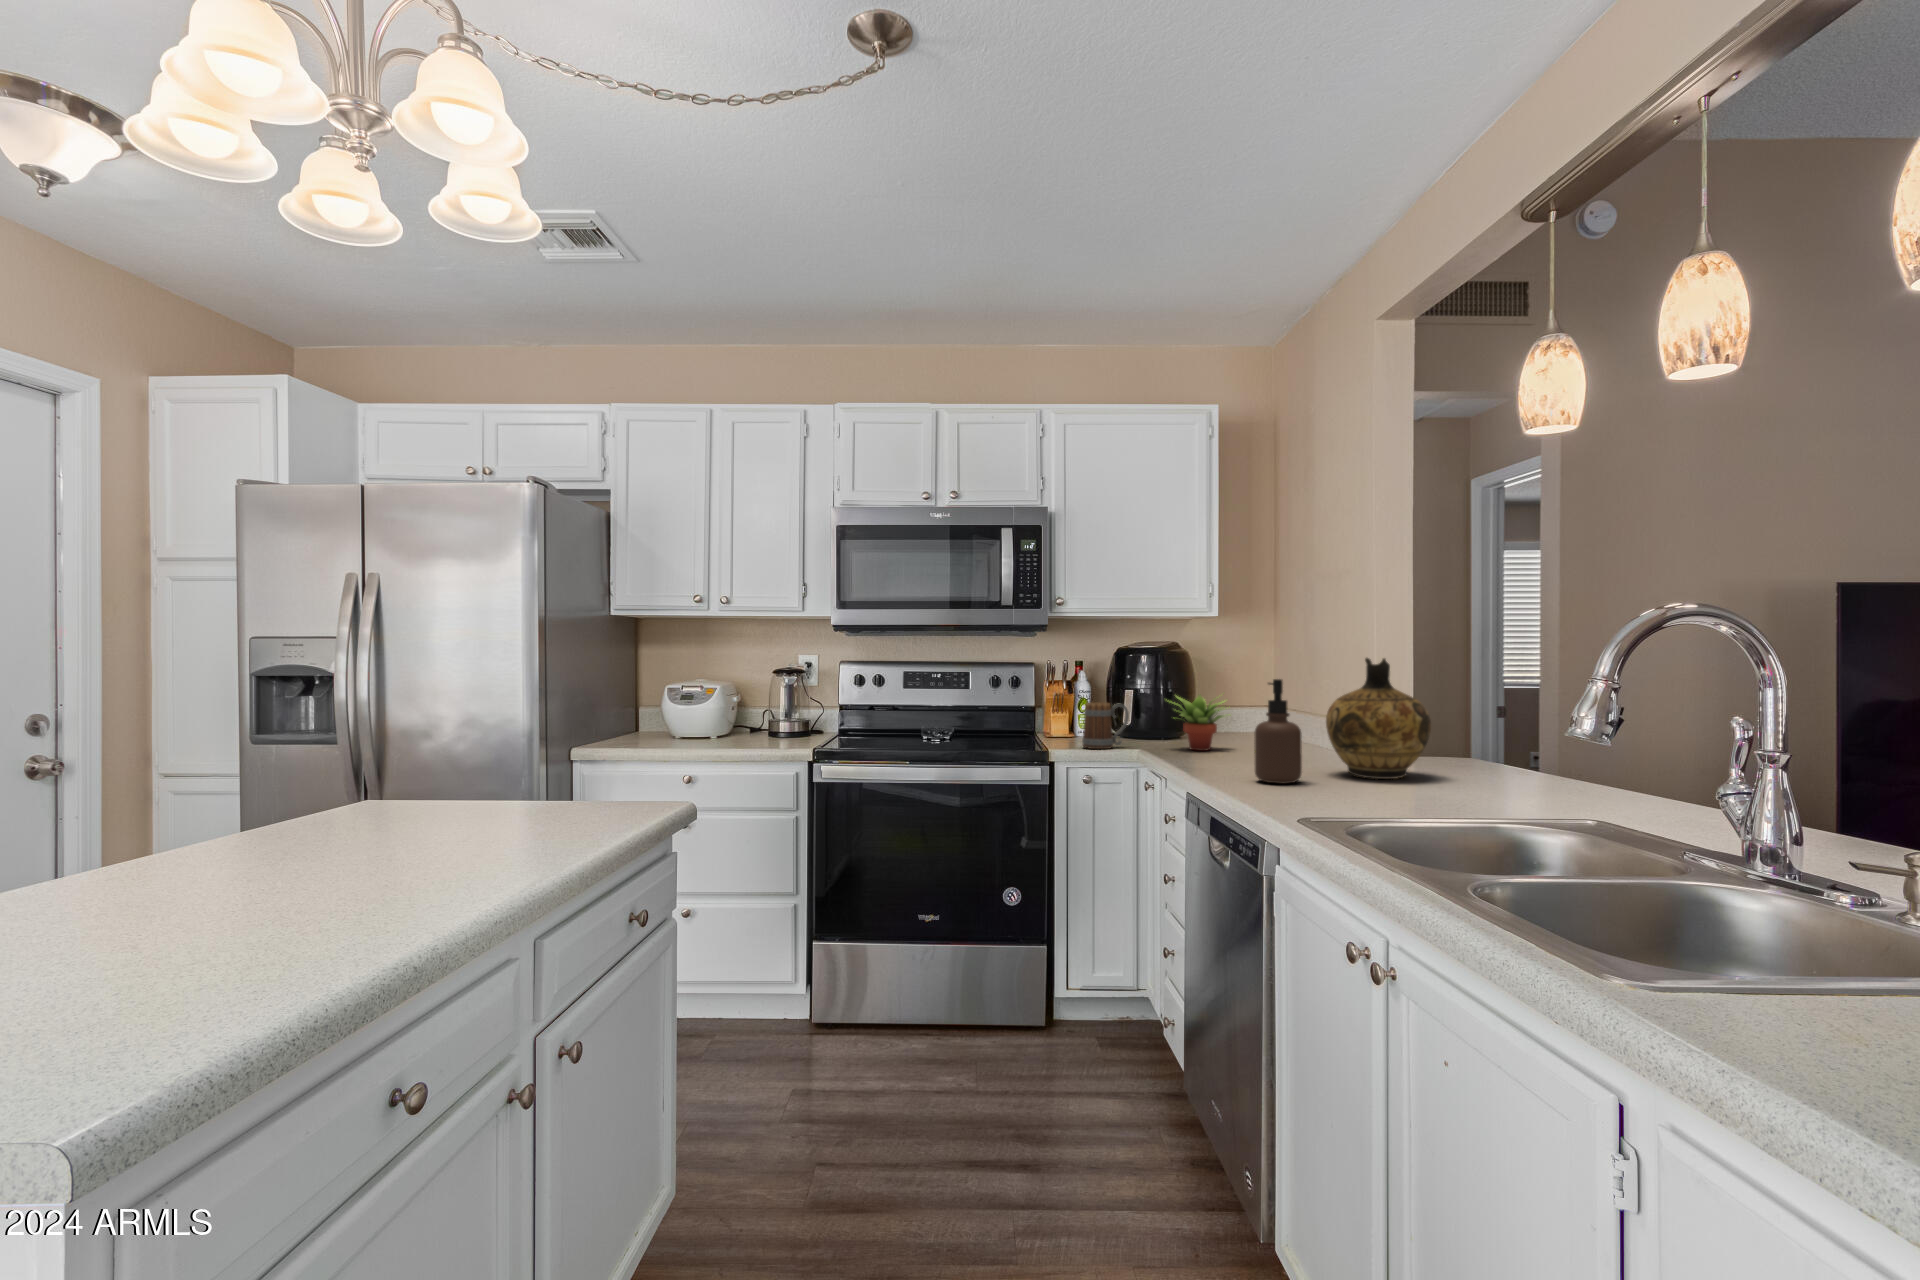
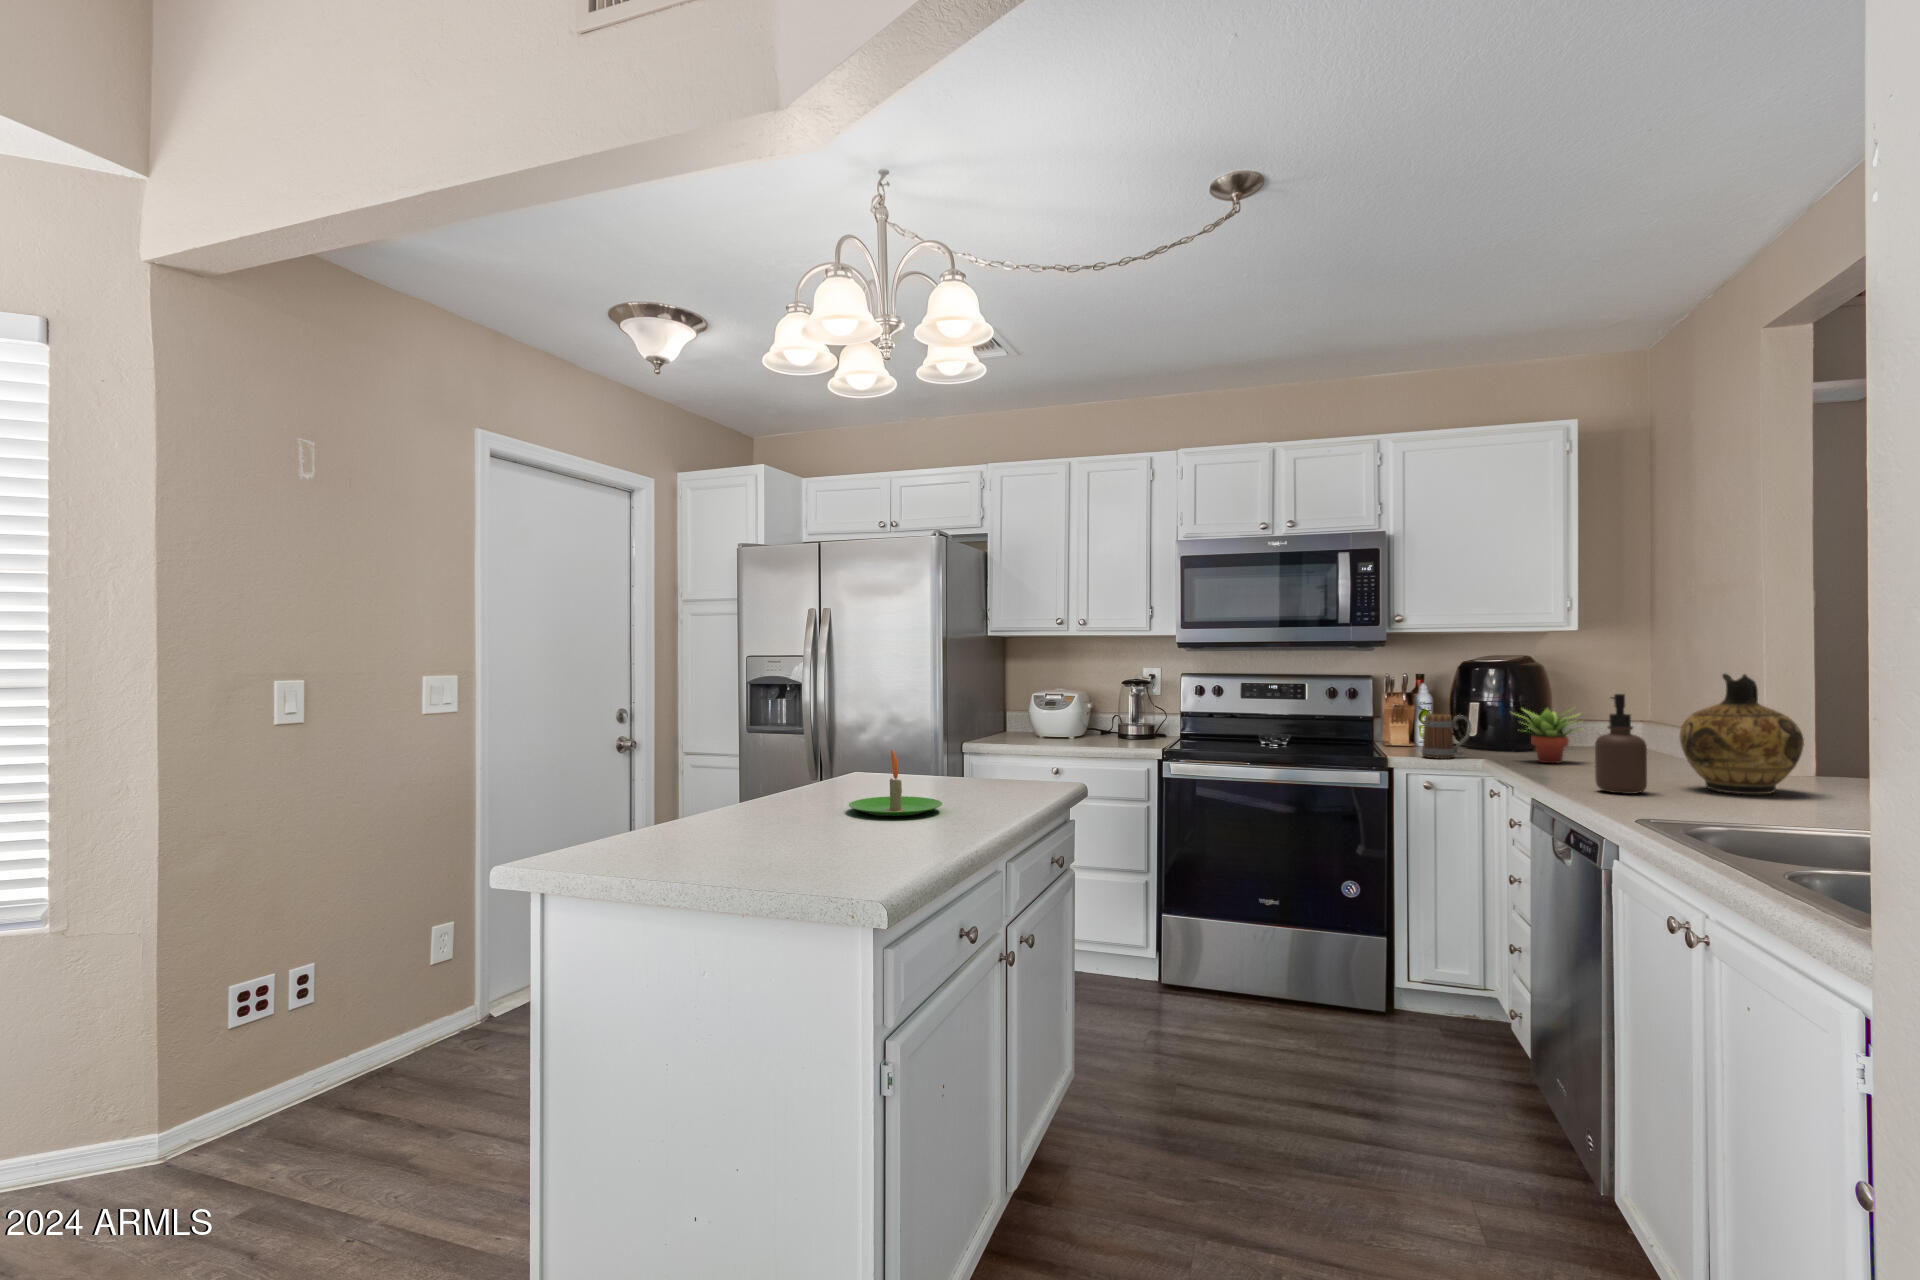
candle: none [268,776,446,885] -> present [849,750,942,816]

